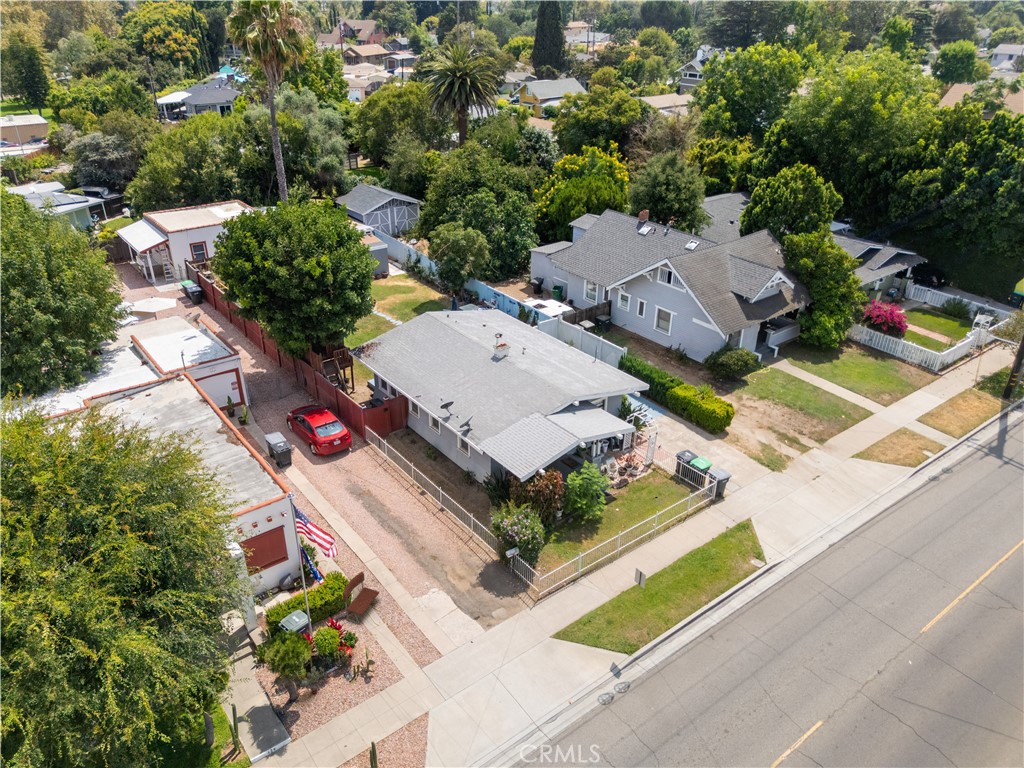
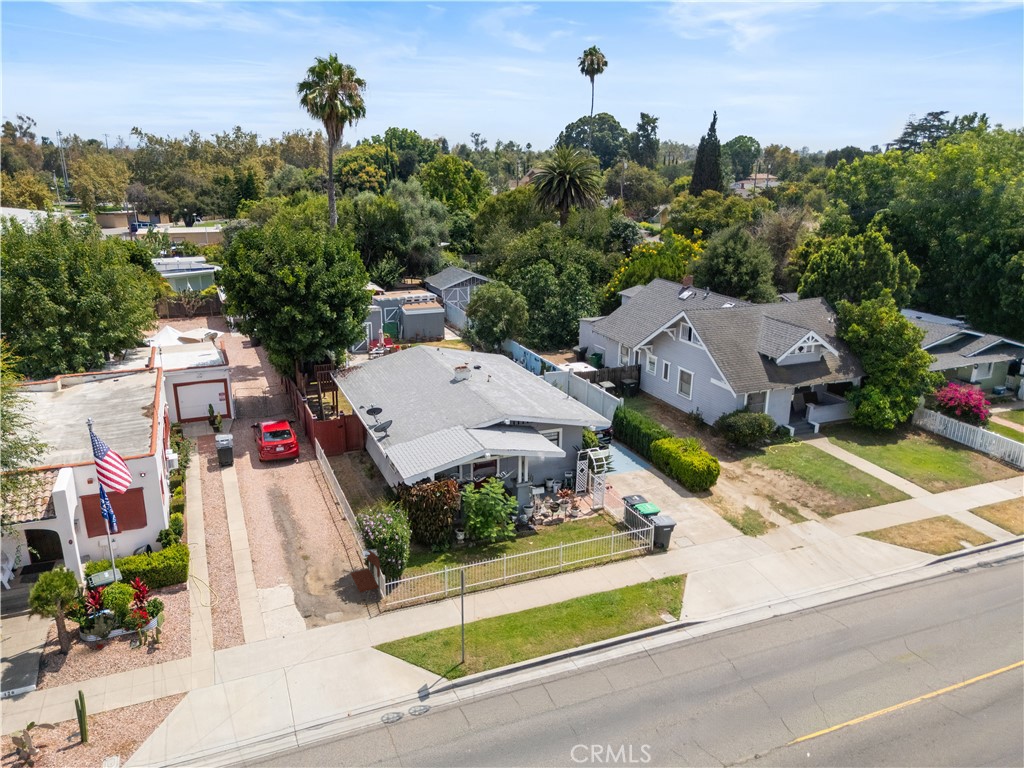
bench: present [343,572,379,624] -> present [351,550,381,604]

